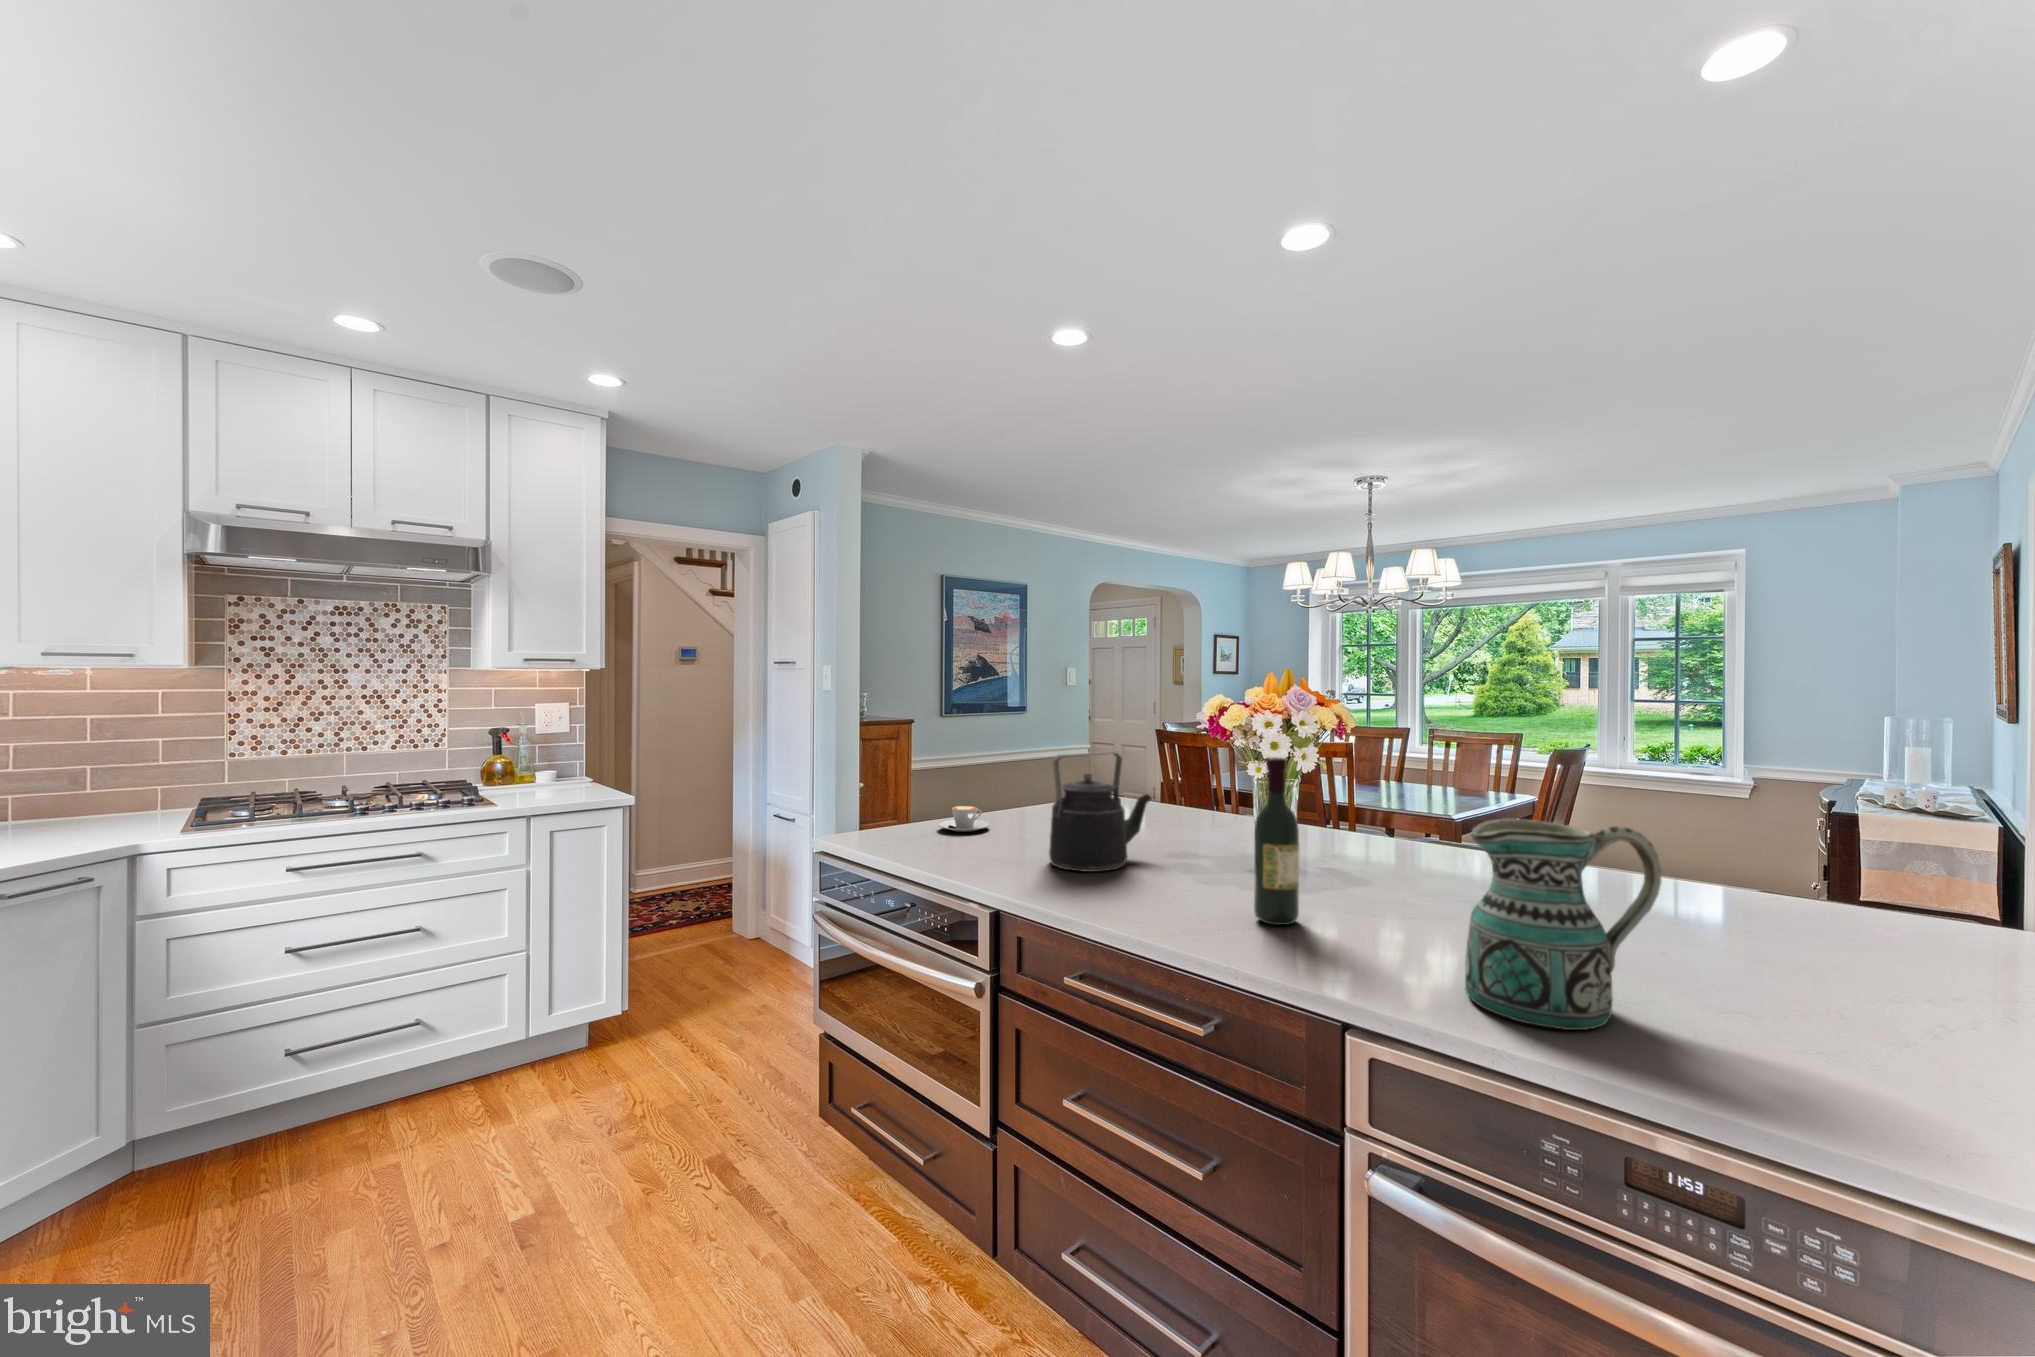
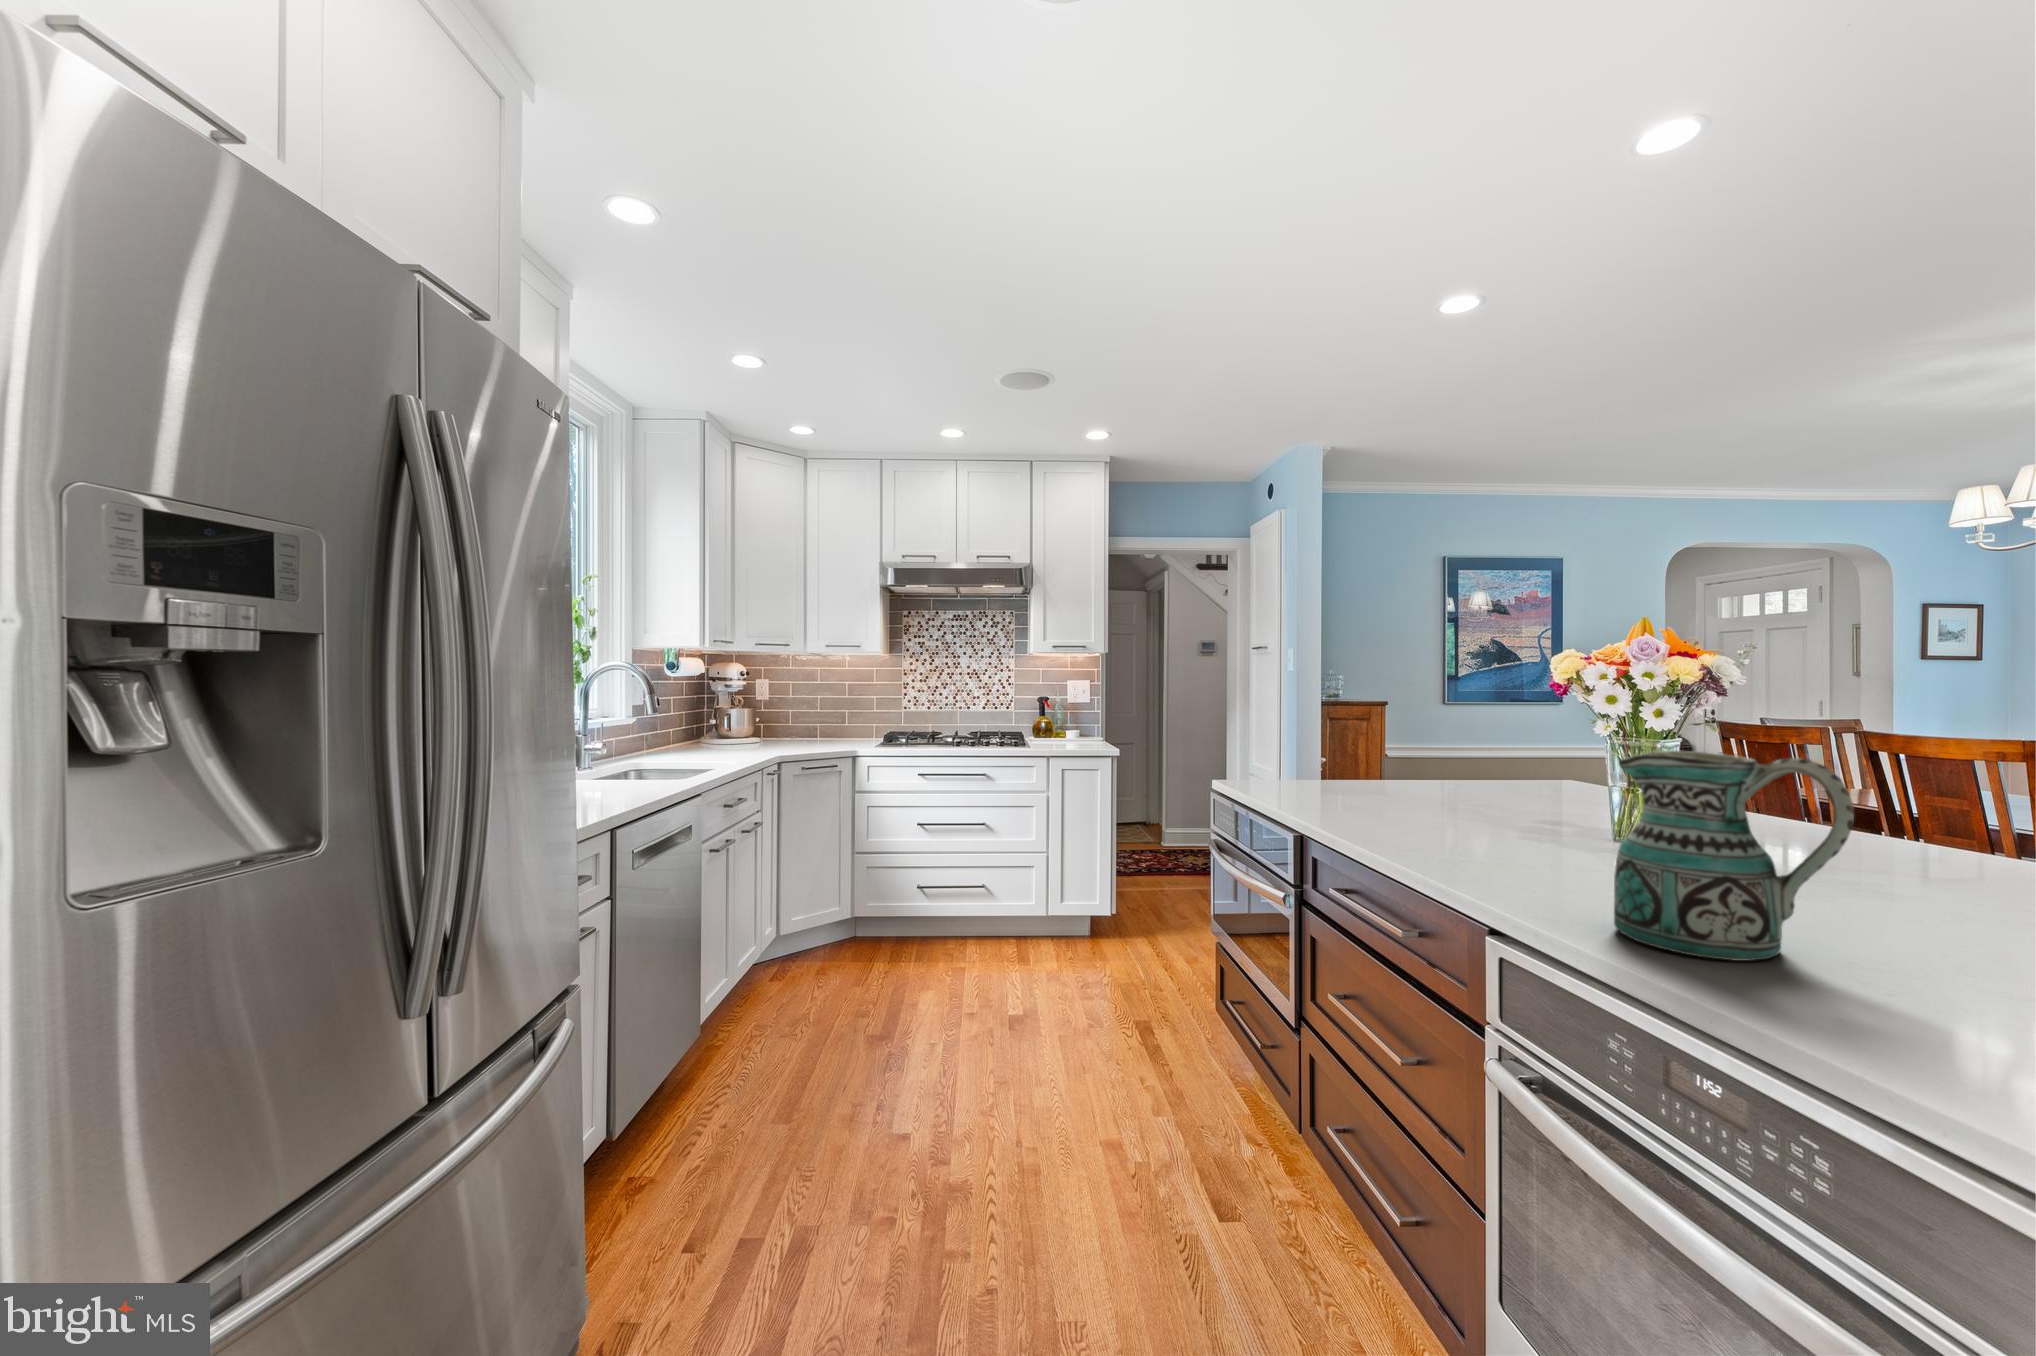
kettle: present [1049,752,1151,872] -> none [1379,711,1501,820]
wine bottle: present [1254,757,1299,925] -> none [1508,703,1557,867]
coffee cup: present [939,806,990,832] -> none [1322,766,1372,788]

